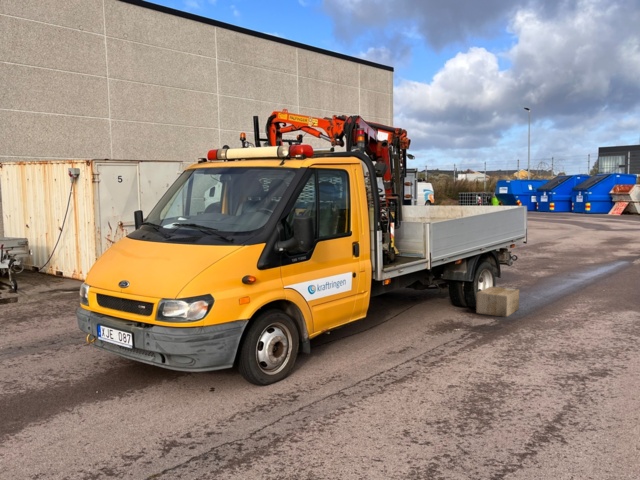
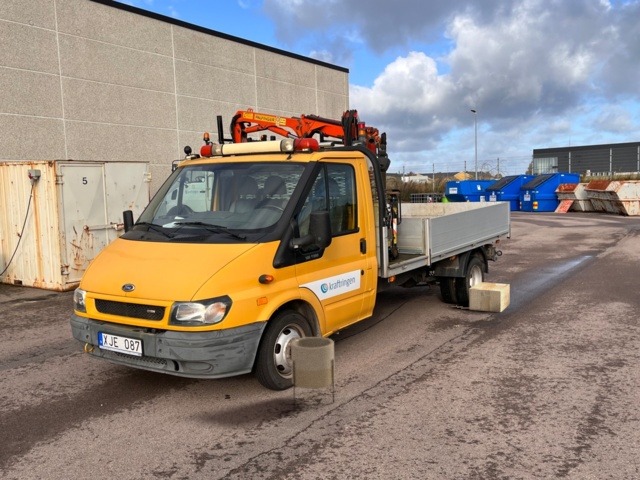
planter: none [271,337,312,399] -> present [291,337,335,403]

